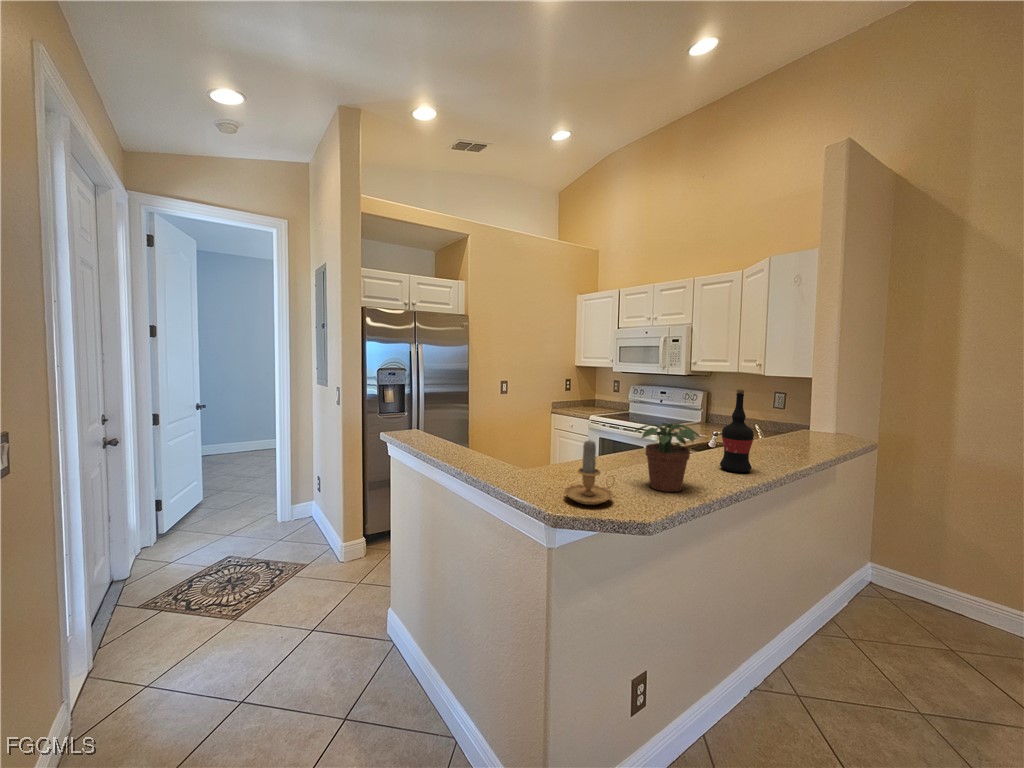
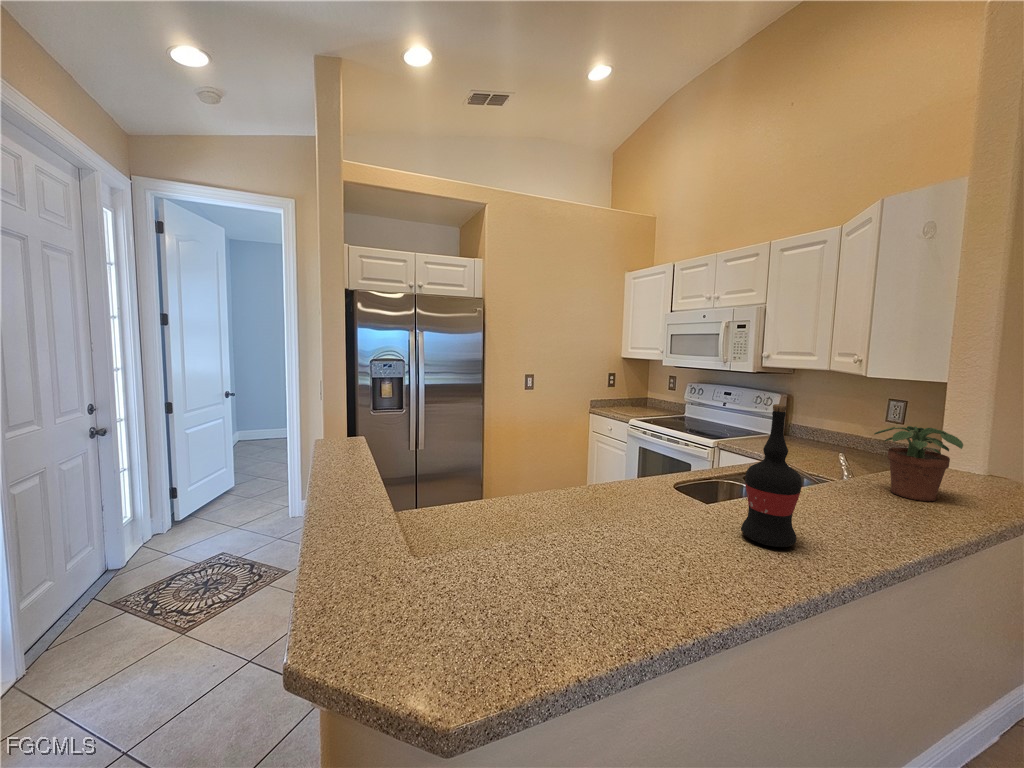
potted plant: present [634,423,699,492] -> present [874,426,963,501]
candle: present [564,440,615,505] -> none [399,489,502,611]

